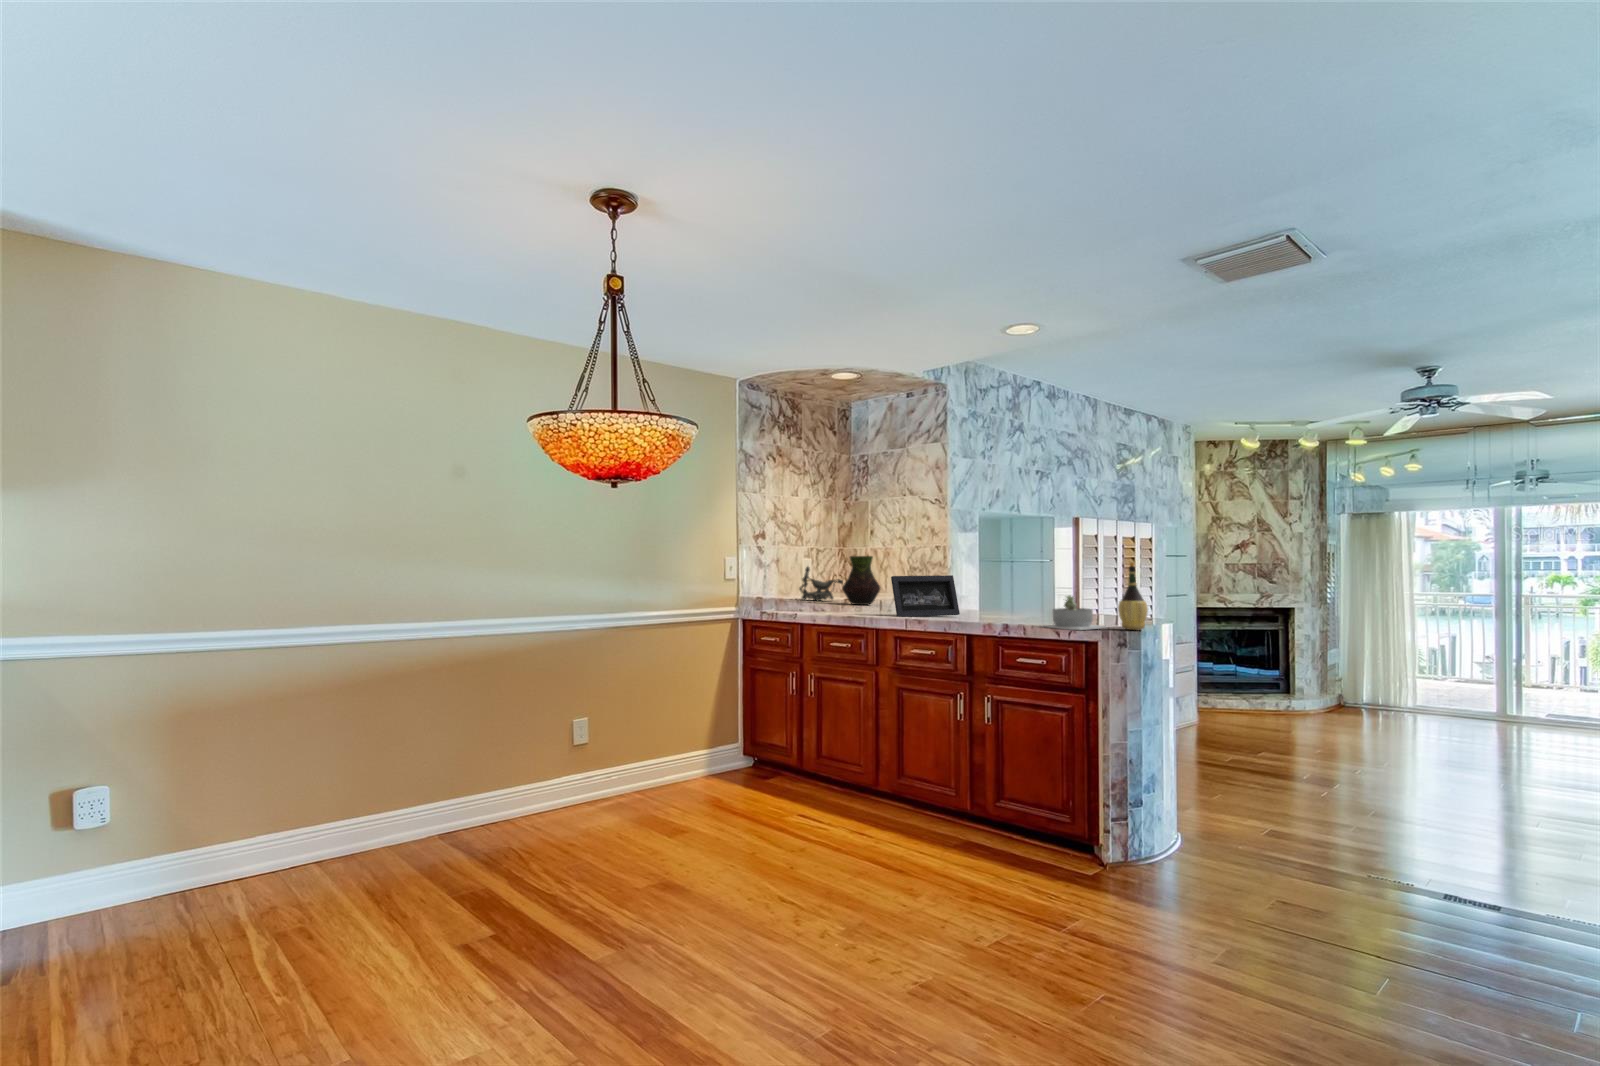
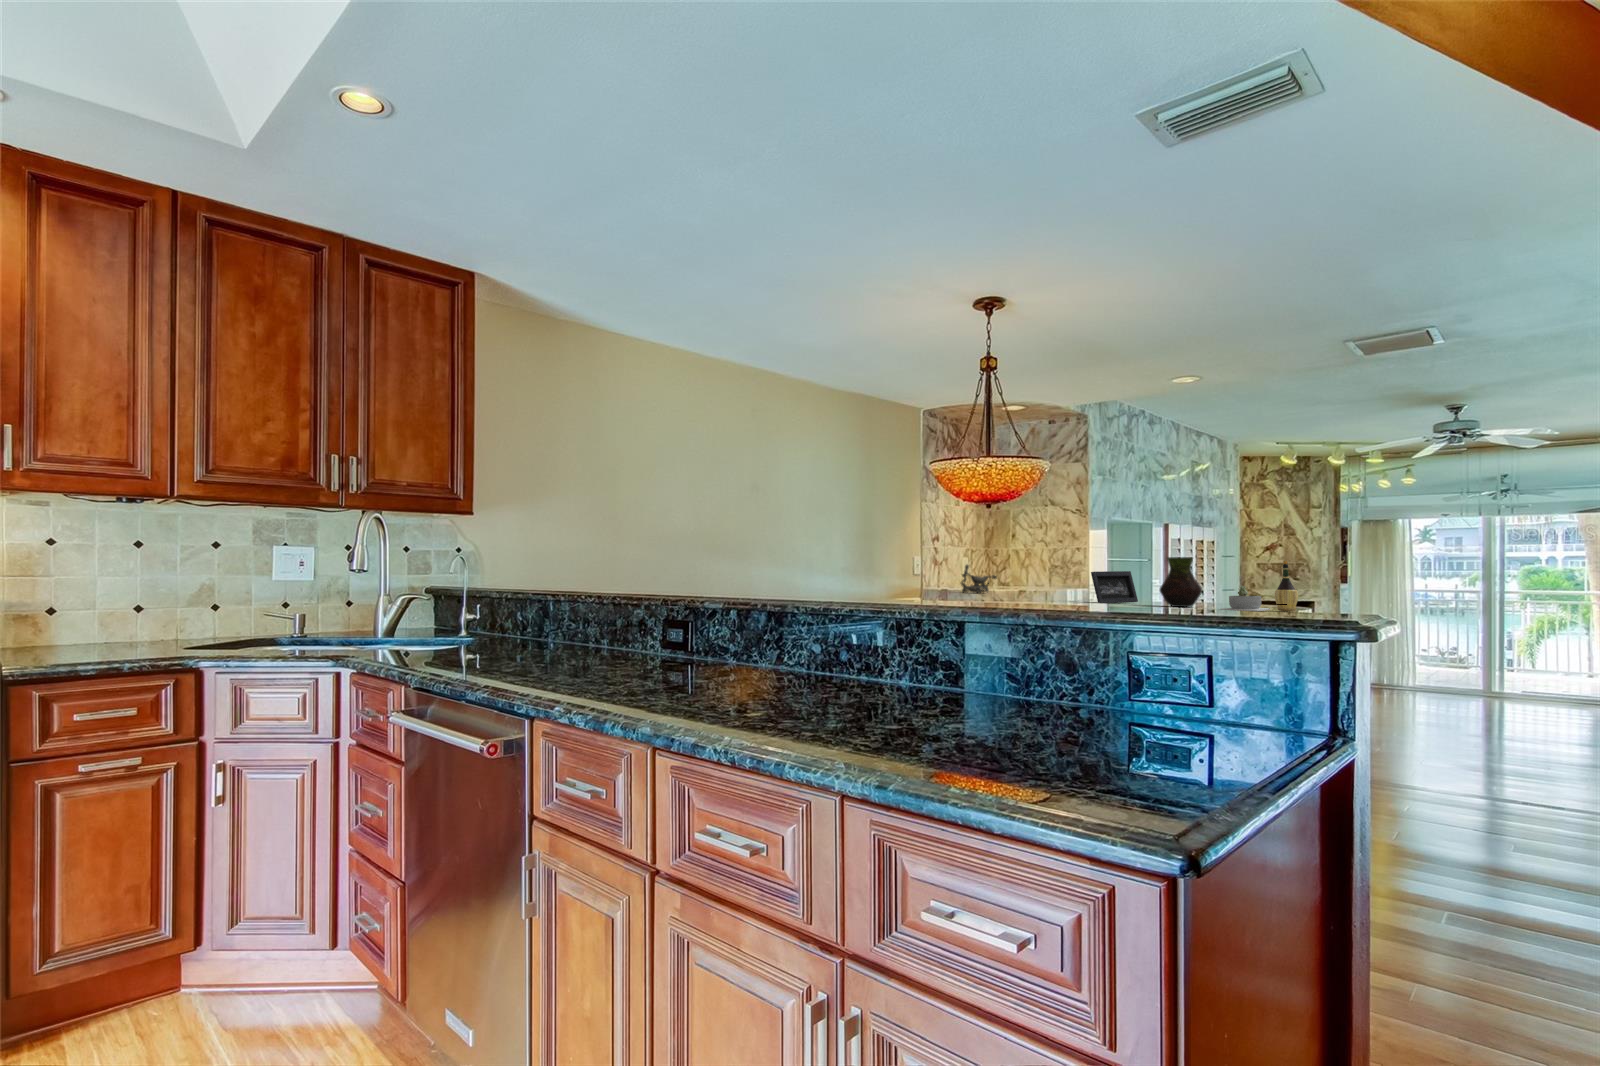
vase: present [842,556,880,605] -> present [1160,557,1202,607]

